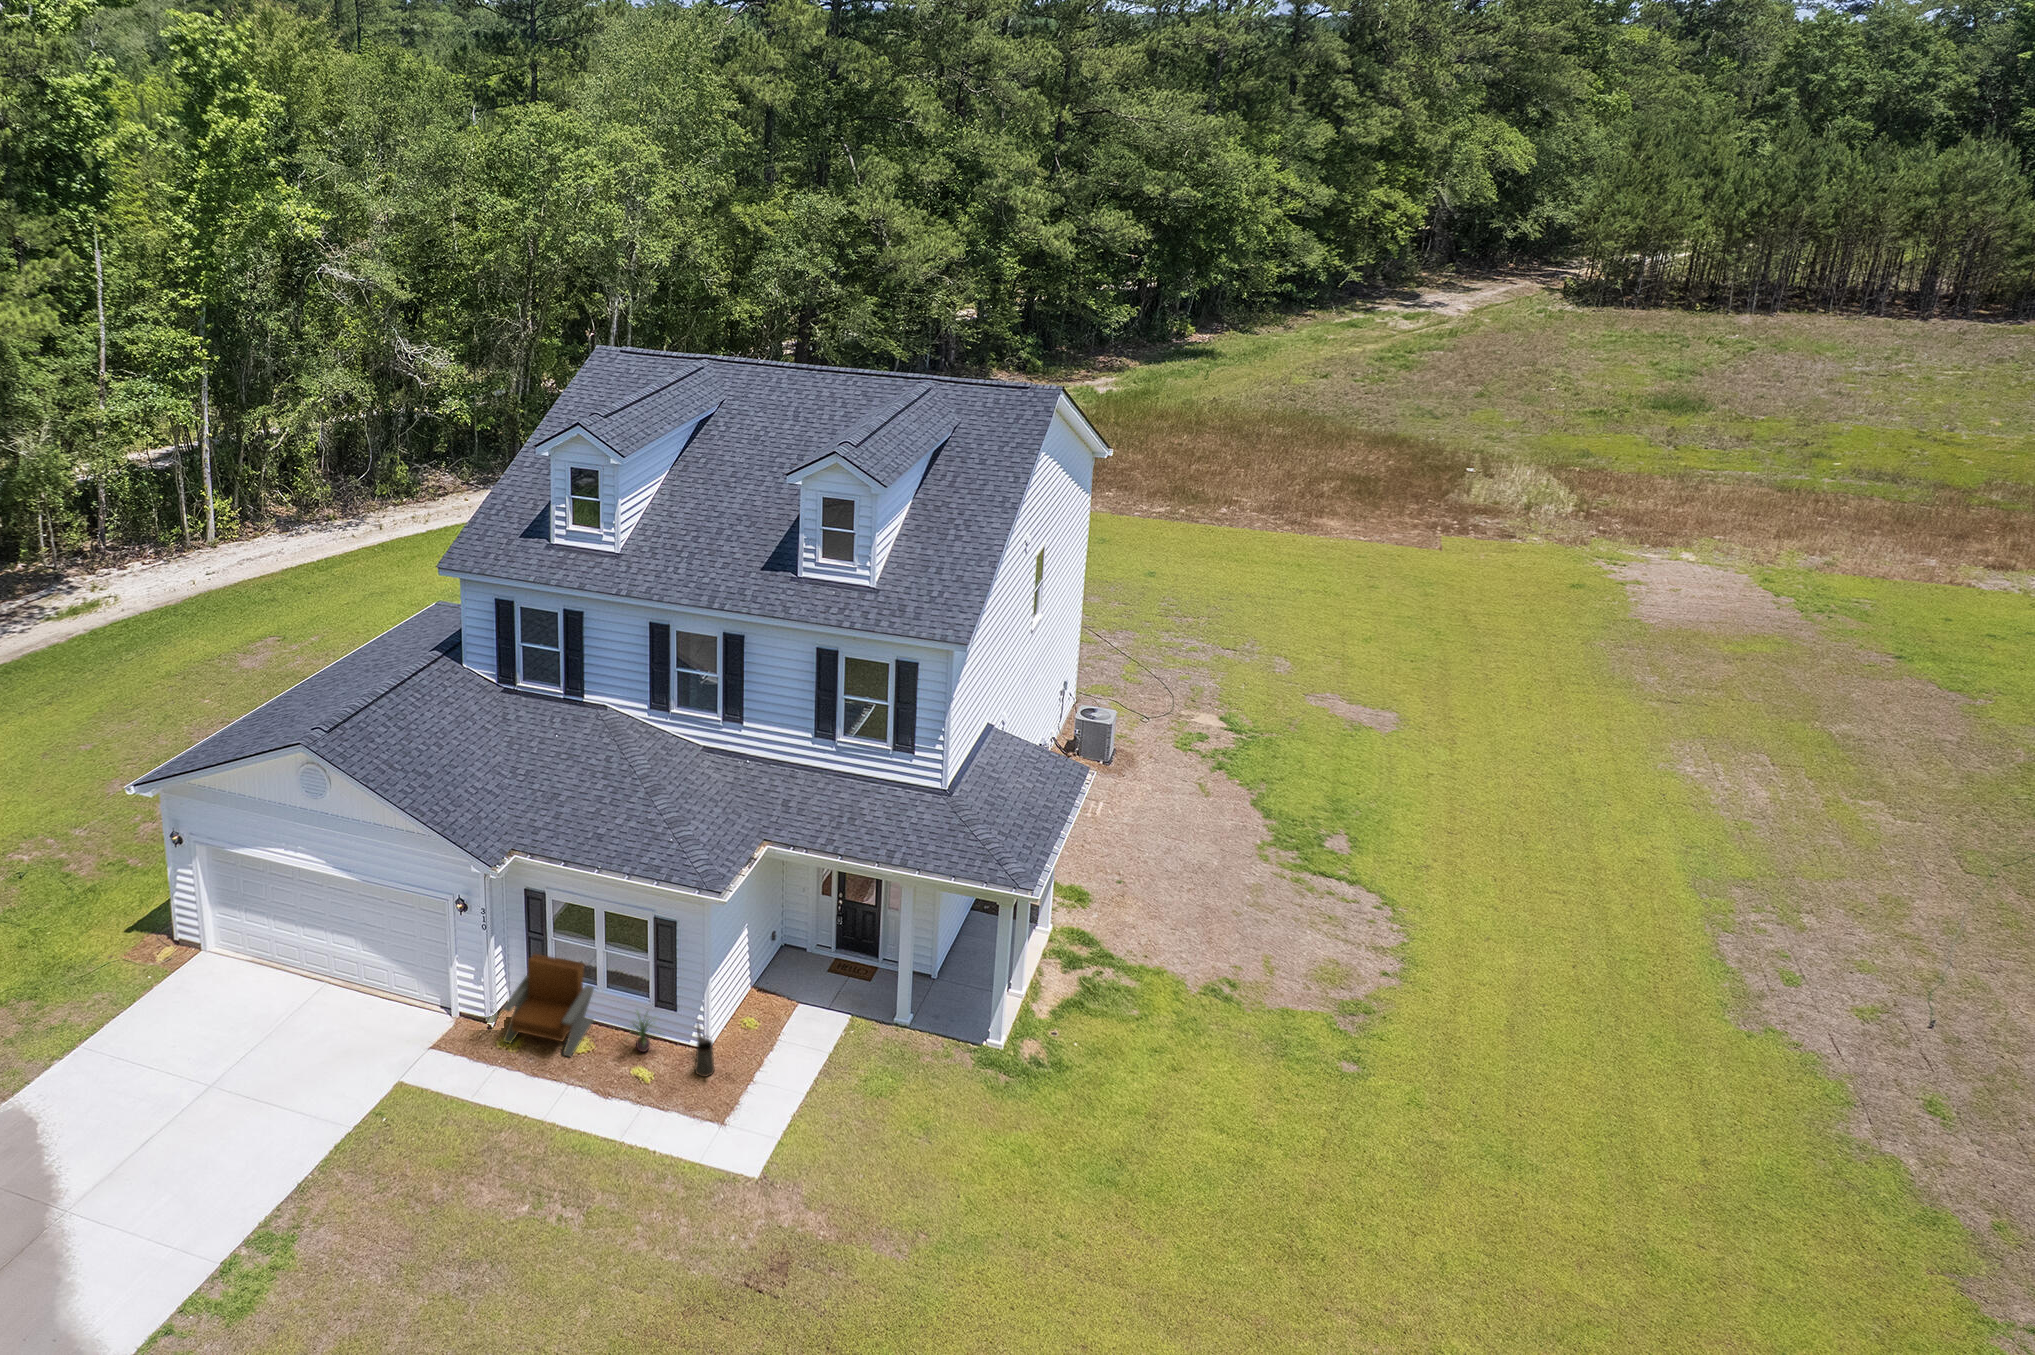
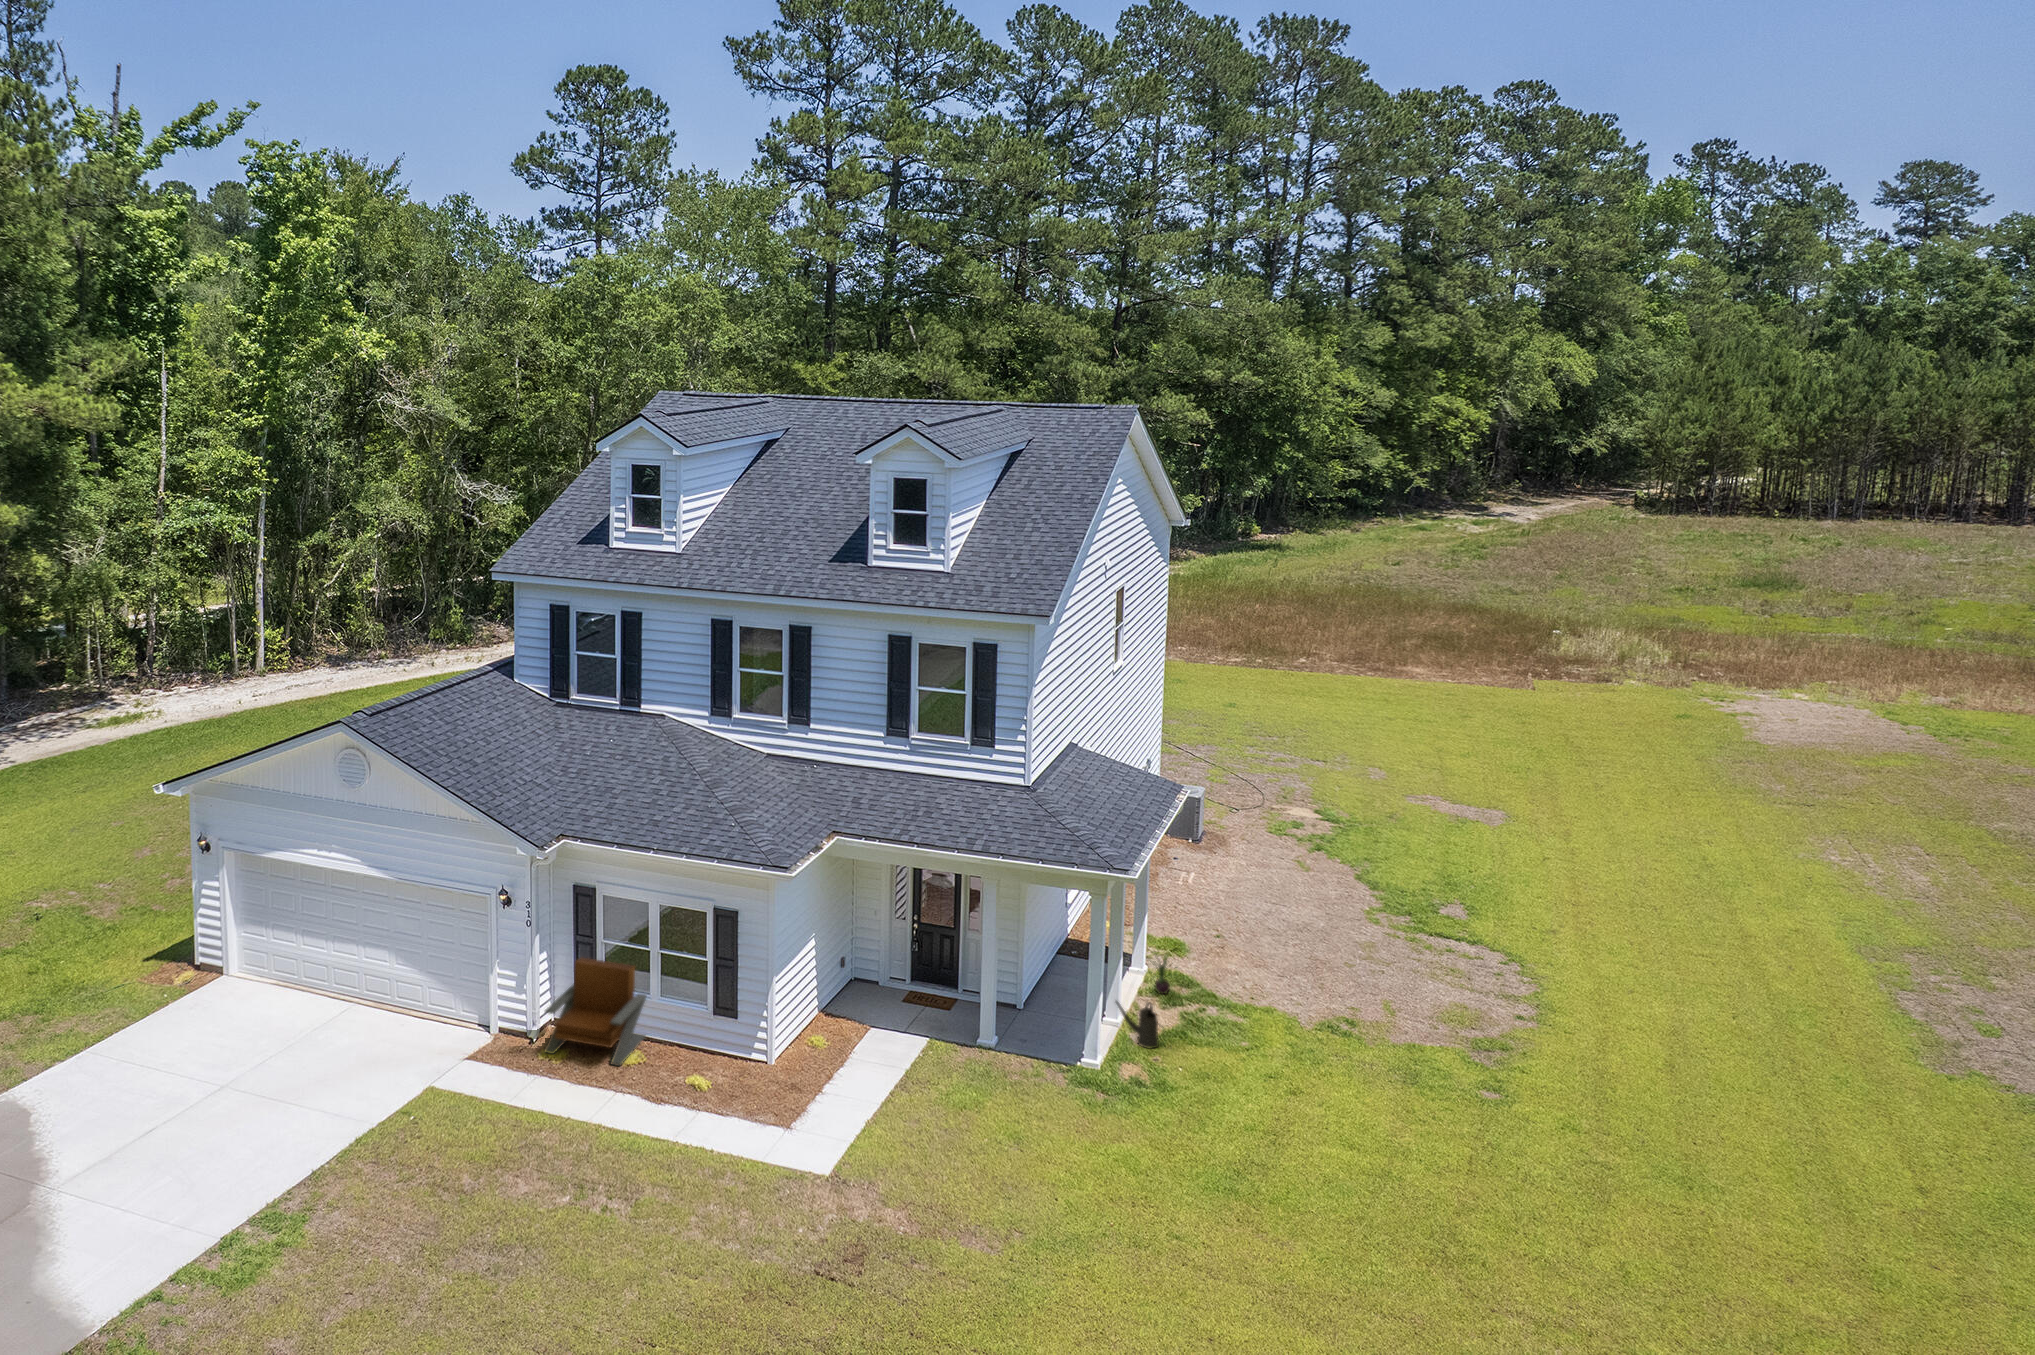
decorative plant: present [631,1012,660,1052] -> present [1150,957,1178,994]
watering can: present [695,1023,714,1077] -> present [1116,1001,1160,1048]

